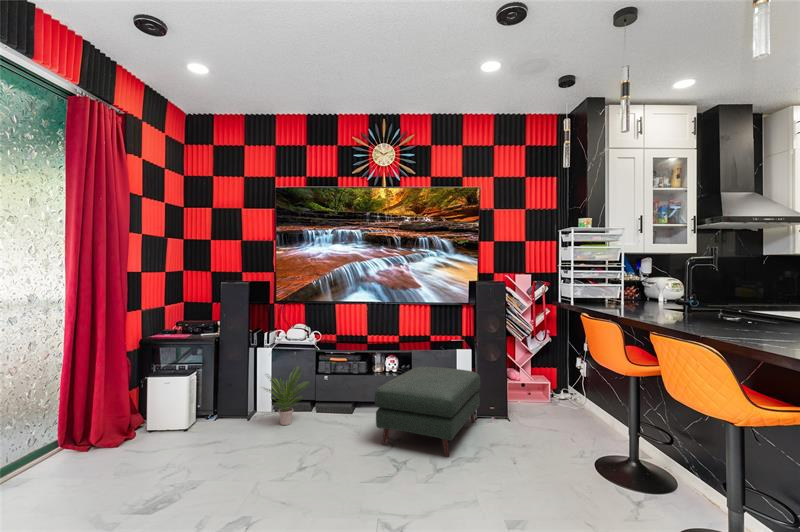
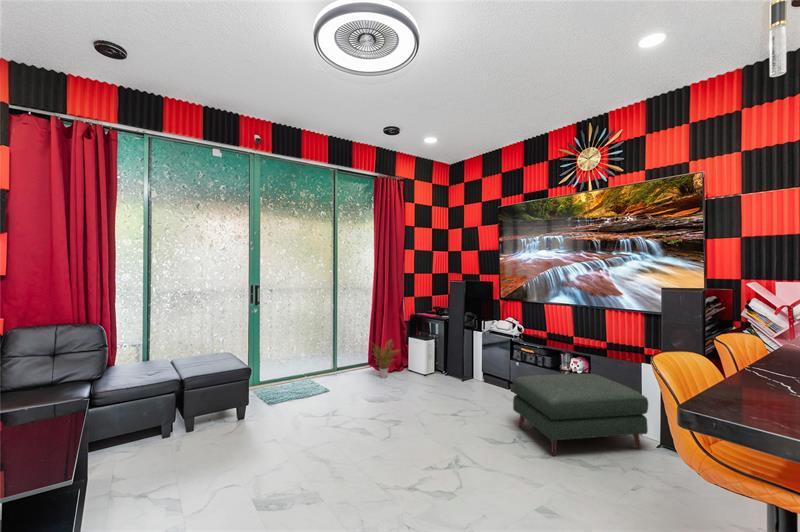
potted plant: present [265,369,305,425] -> present [373,342,397,378]

